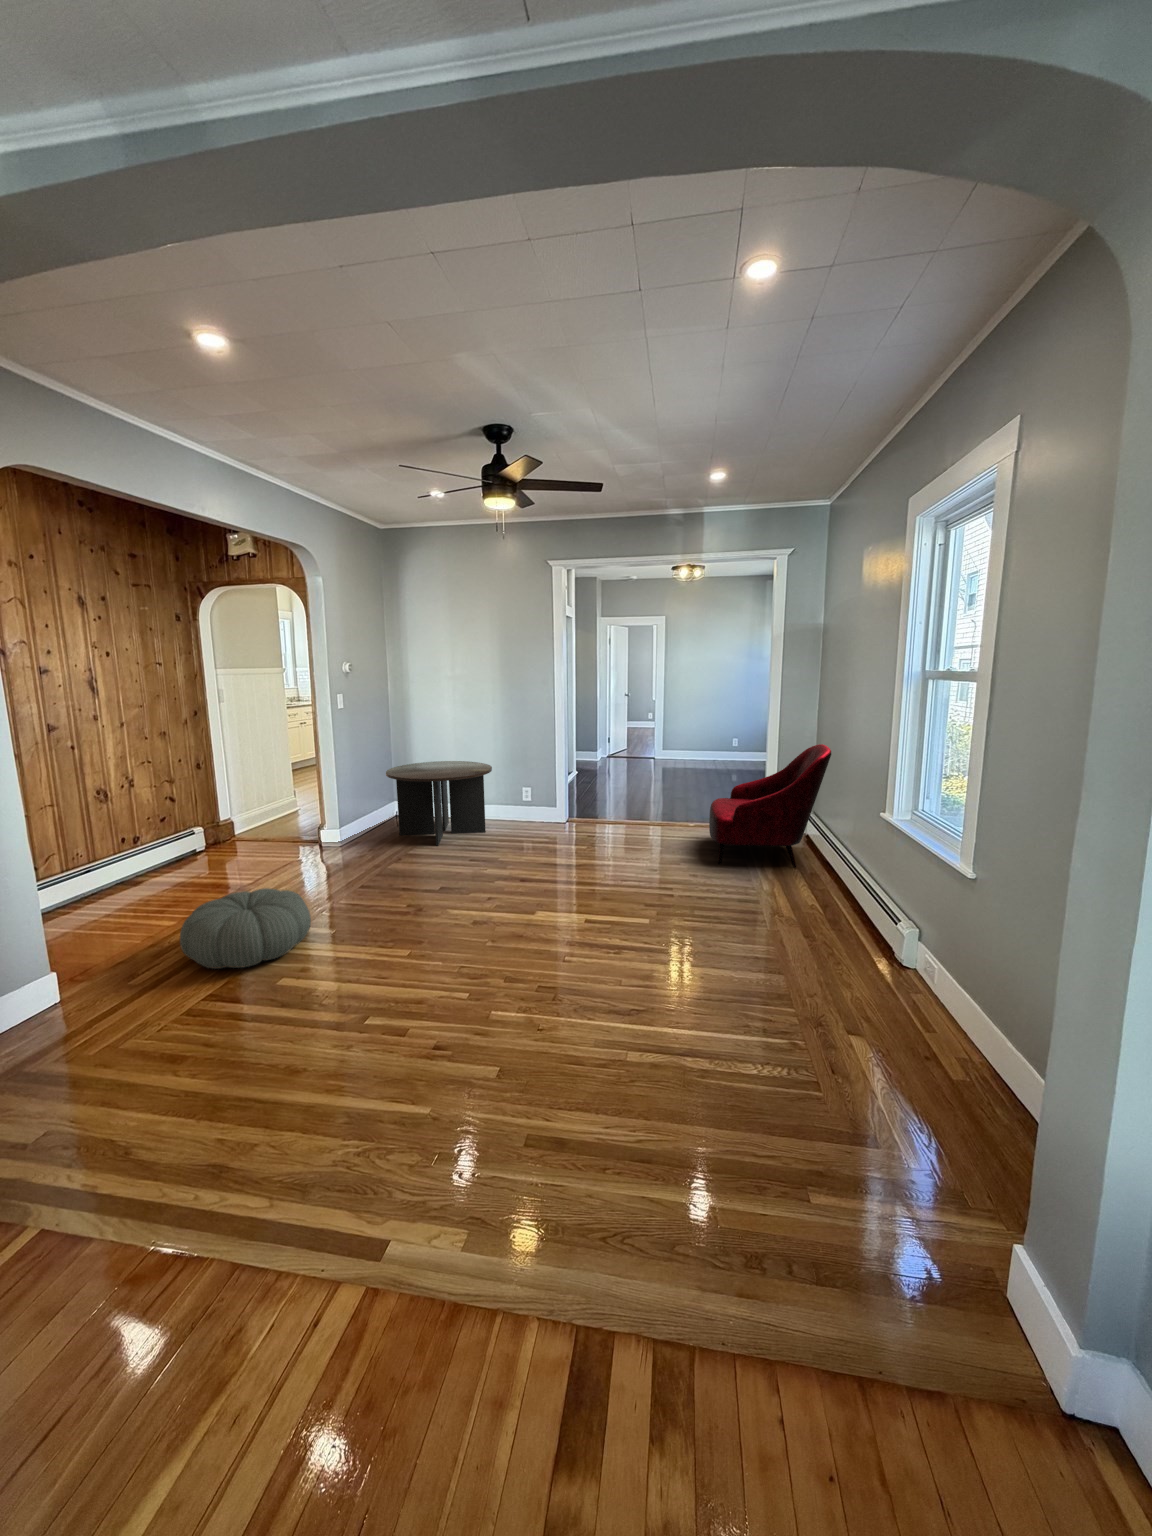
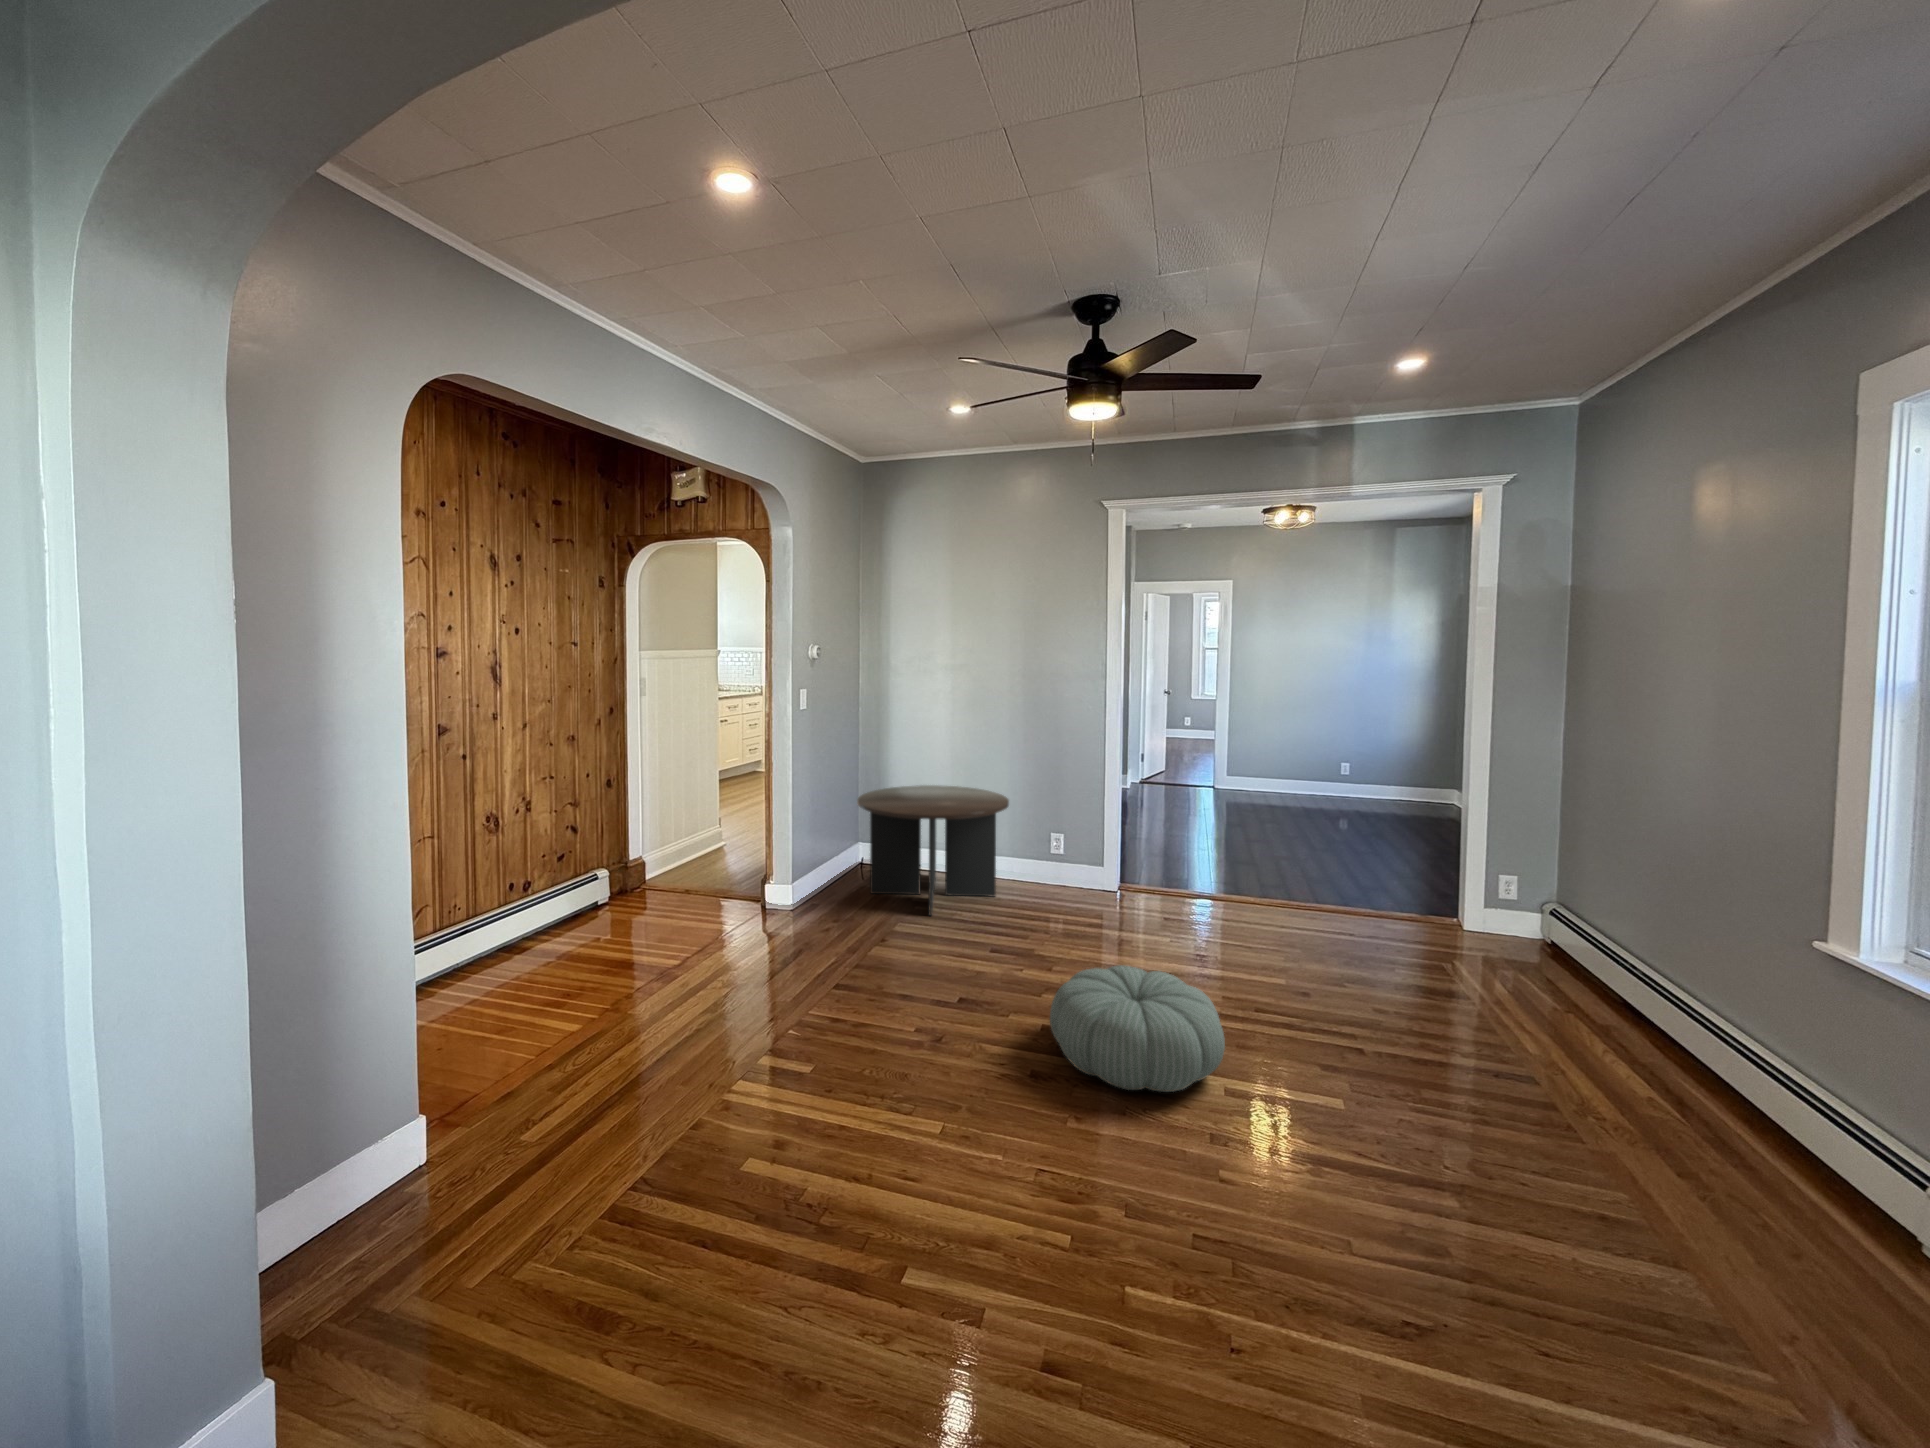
armchair: present [709,744,831,867] -> none [1373,789,1619,1004]
pouf: present [180,888,311,969] -> present [1050,965,1225,1092]

